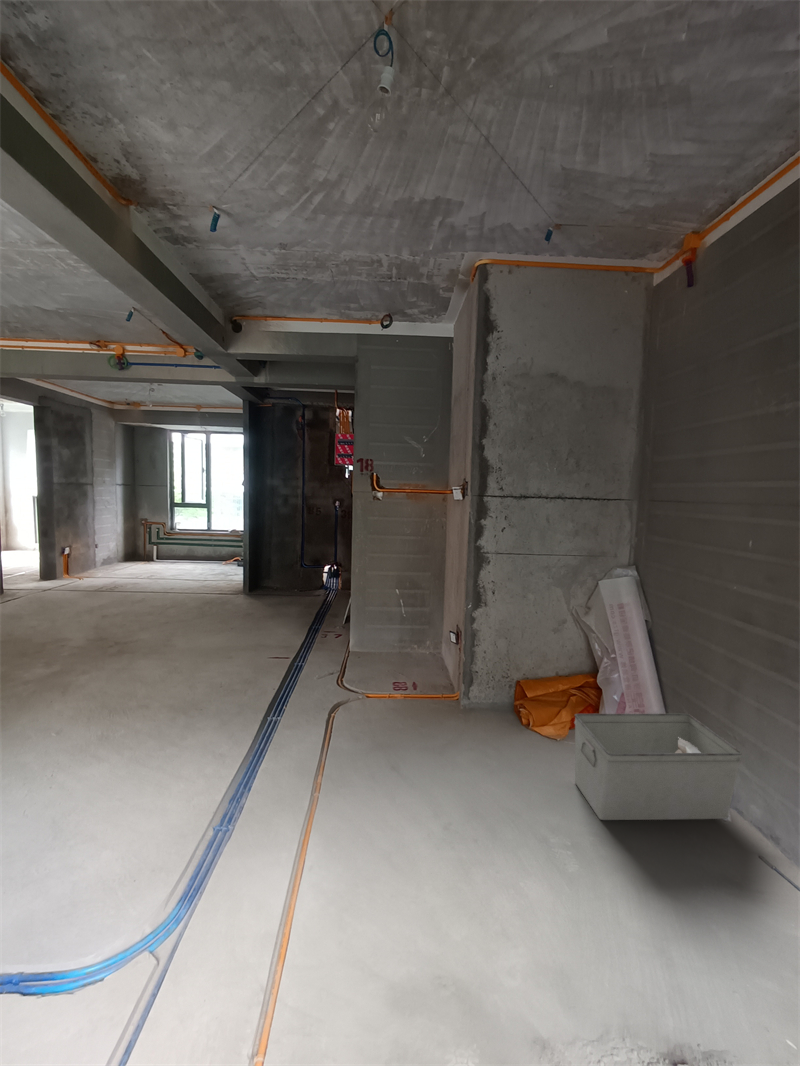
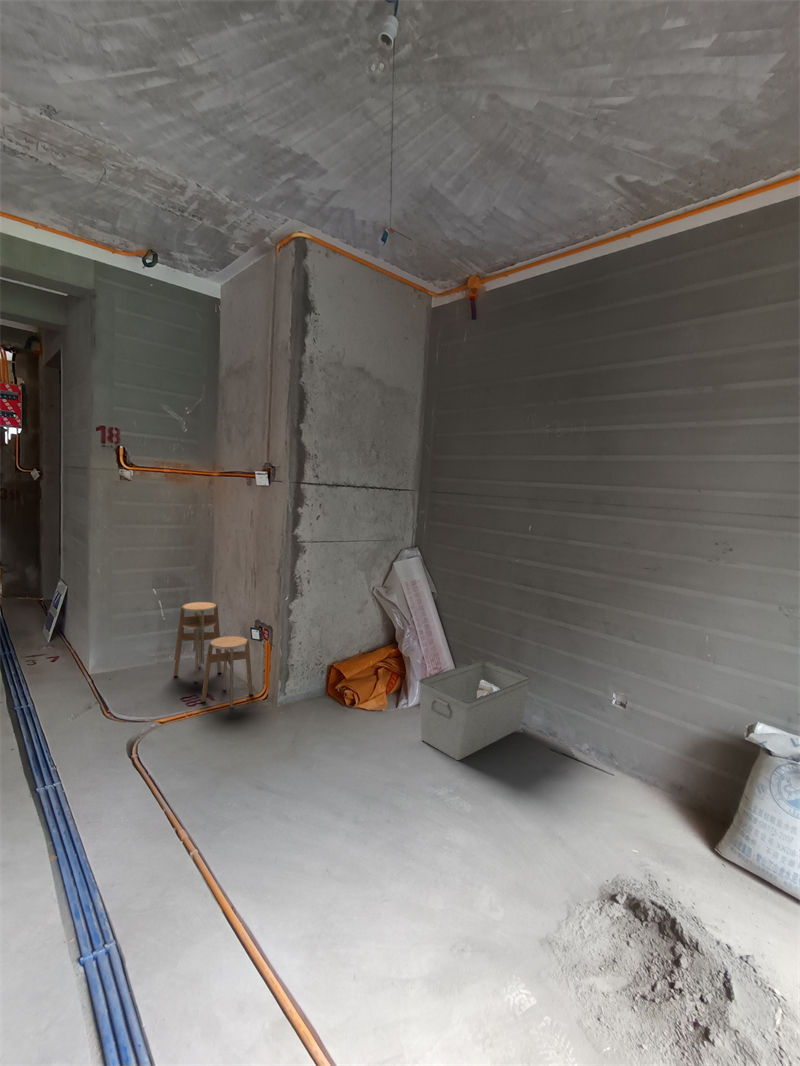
stool: none [404,601,450,697] -> present [174,602,253,708]

